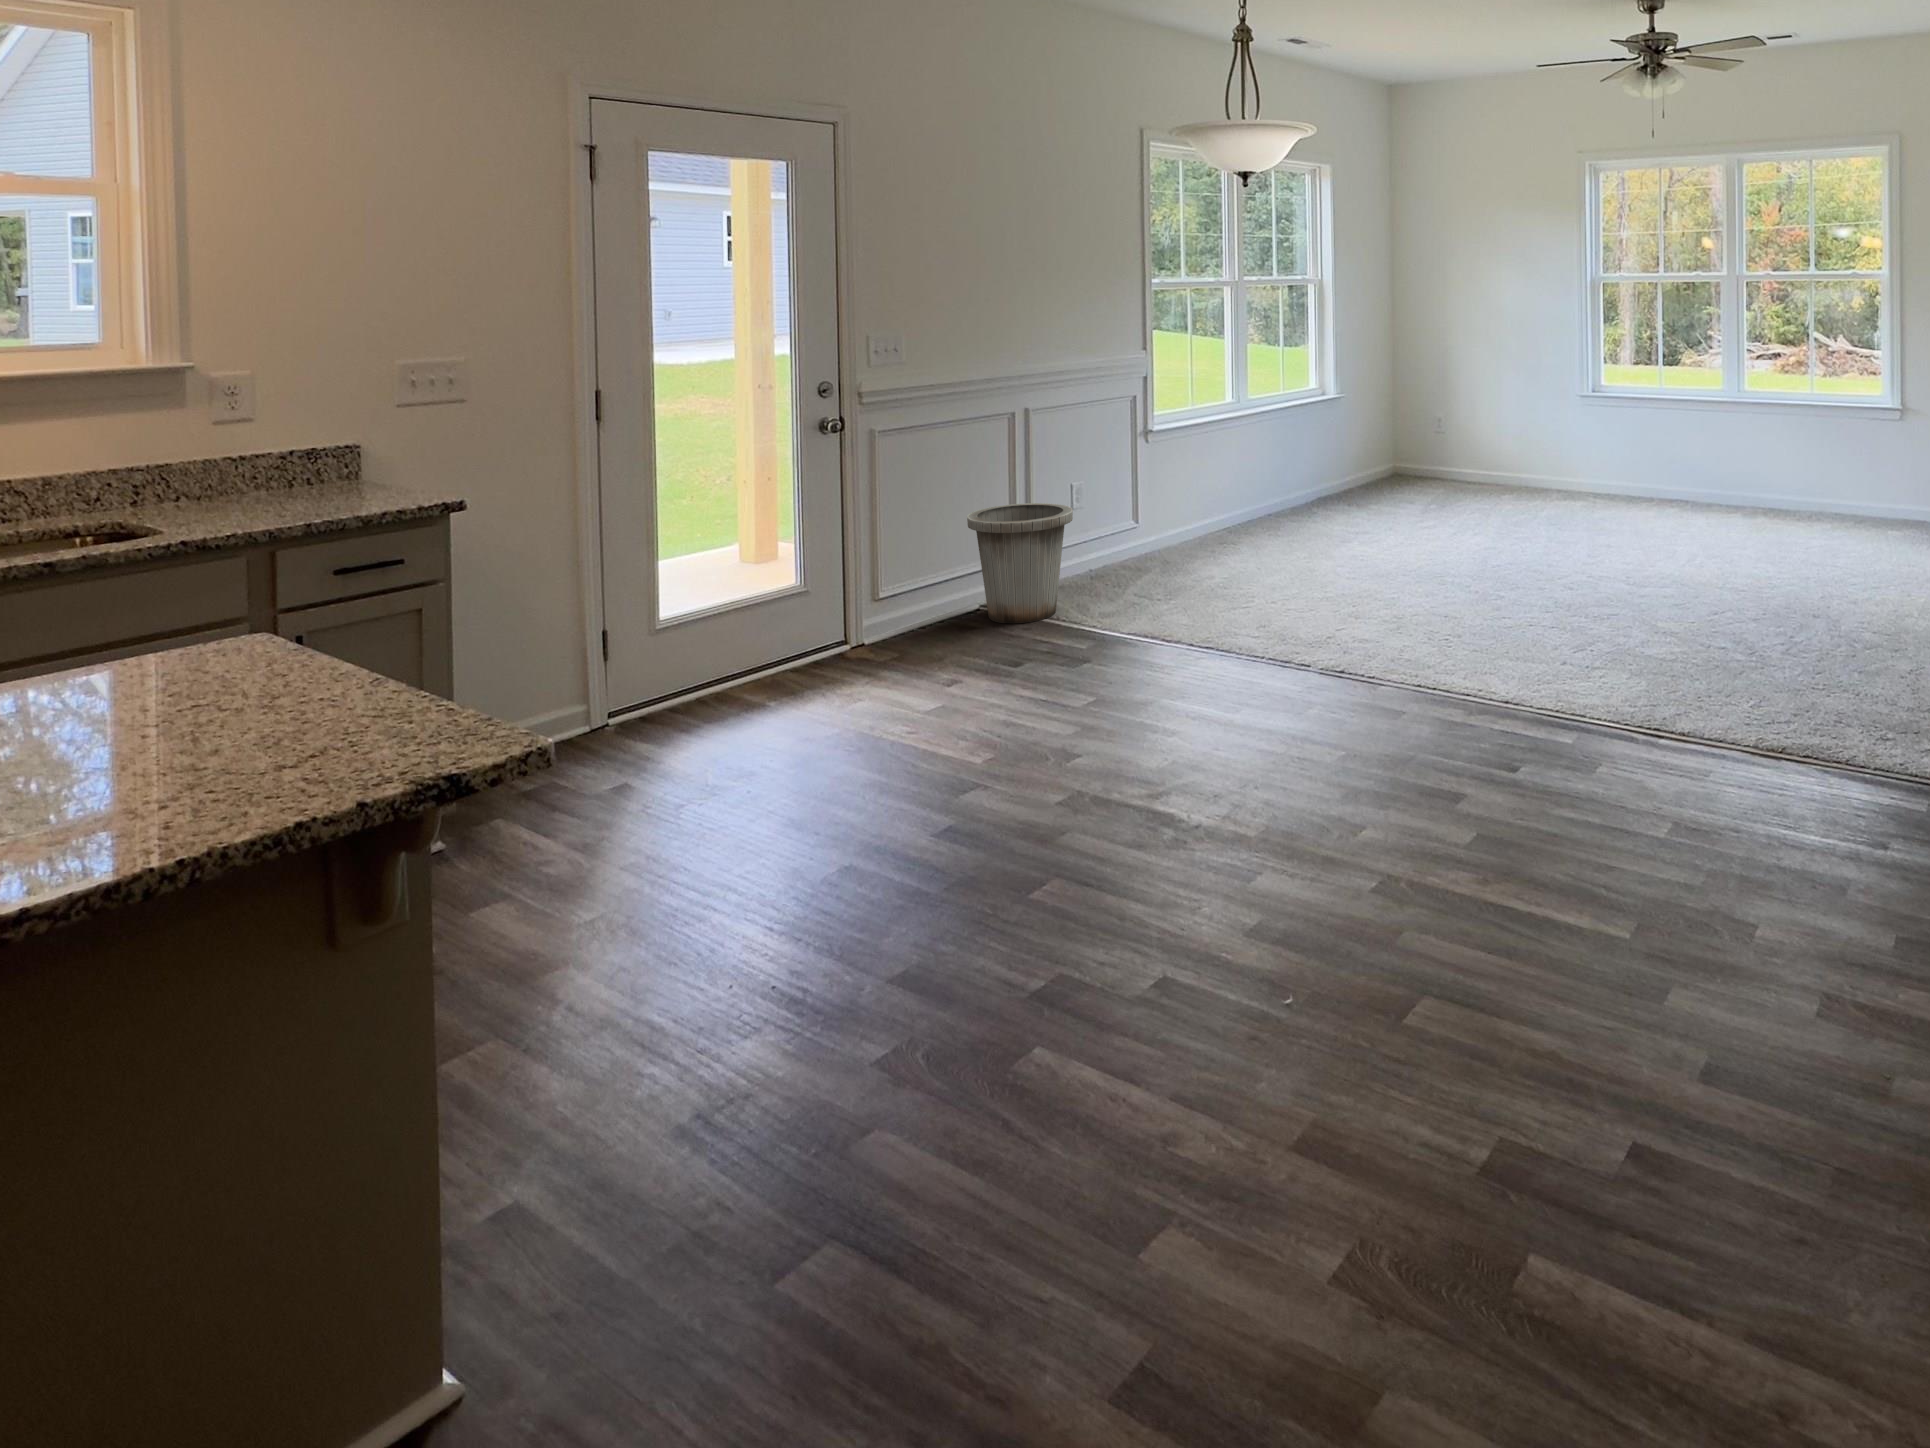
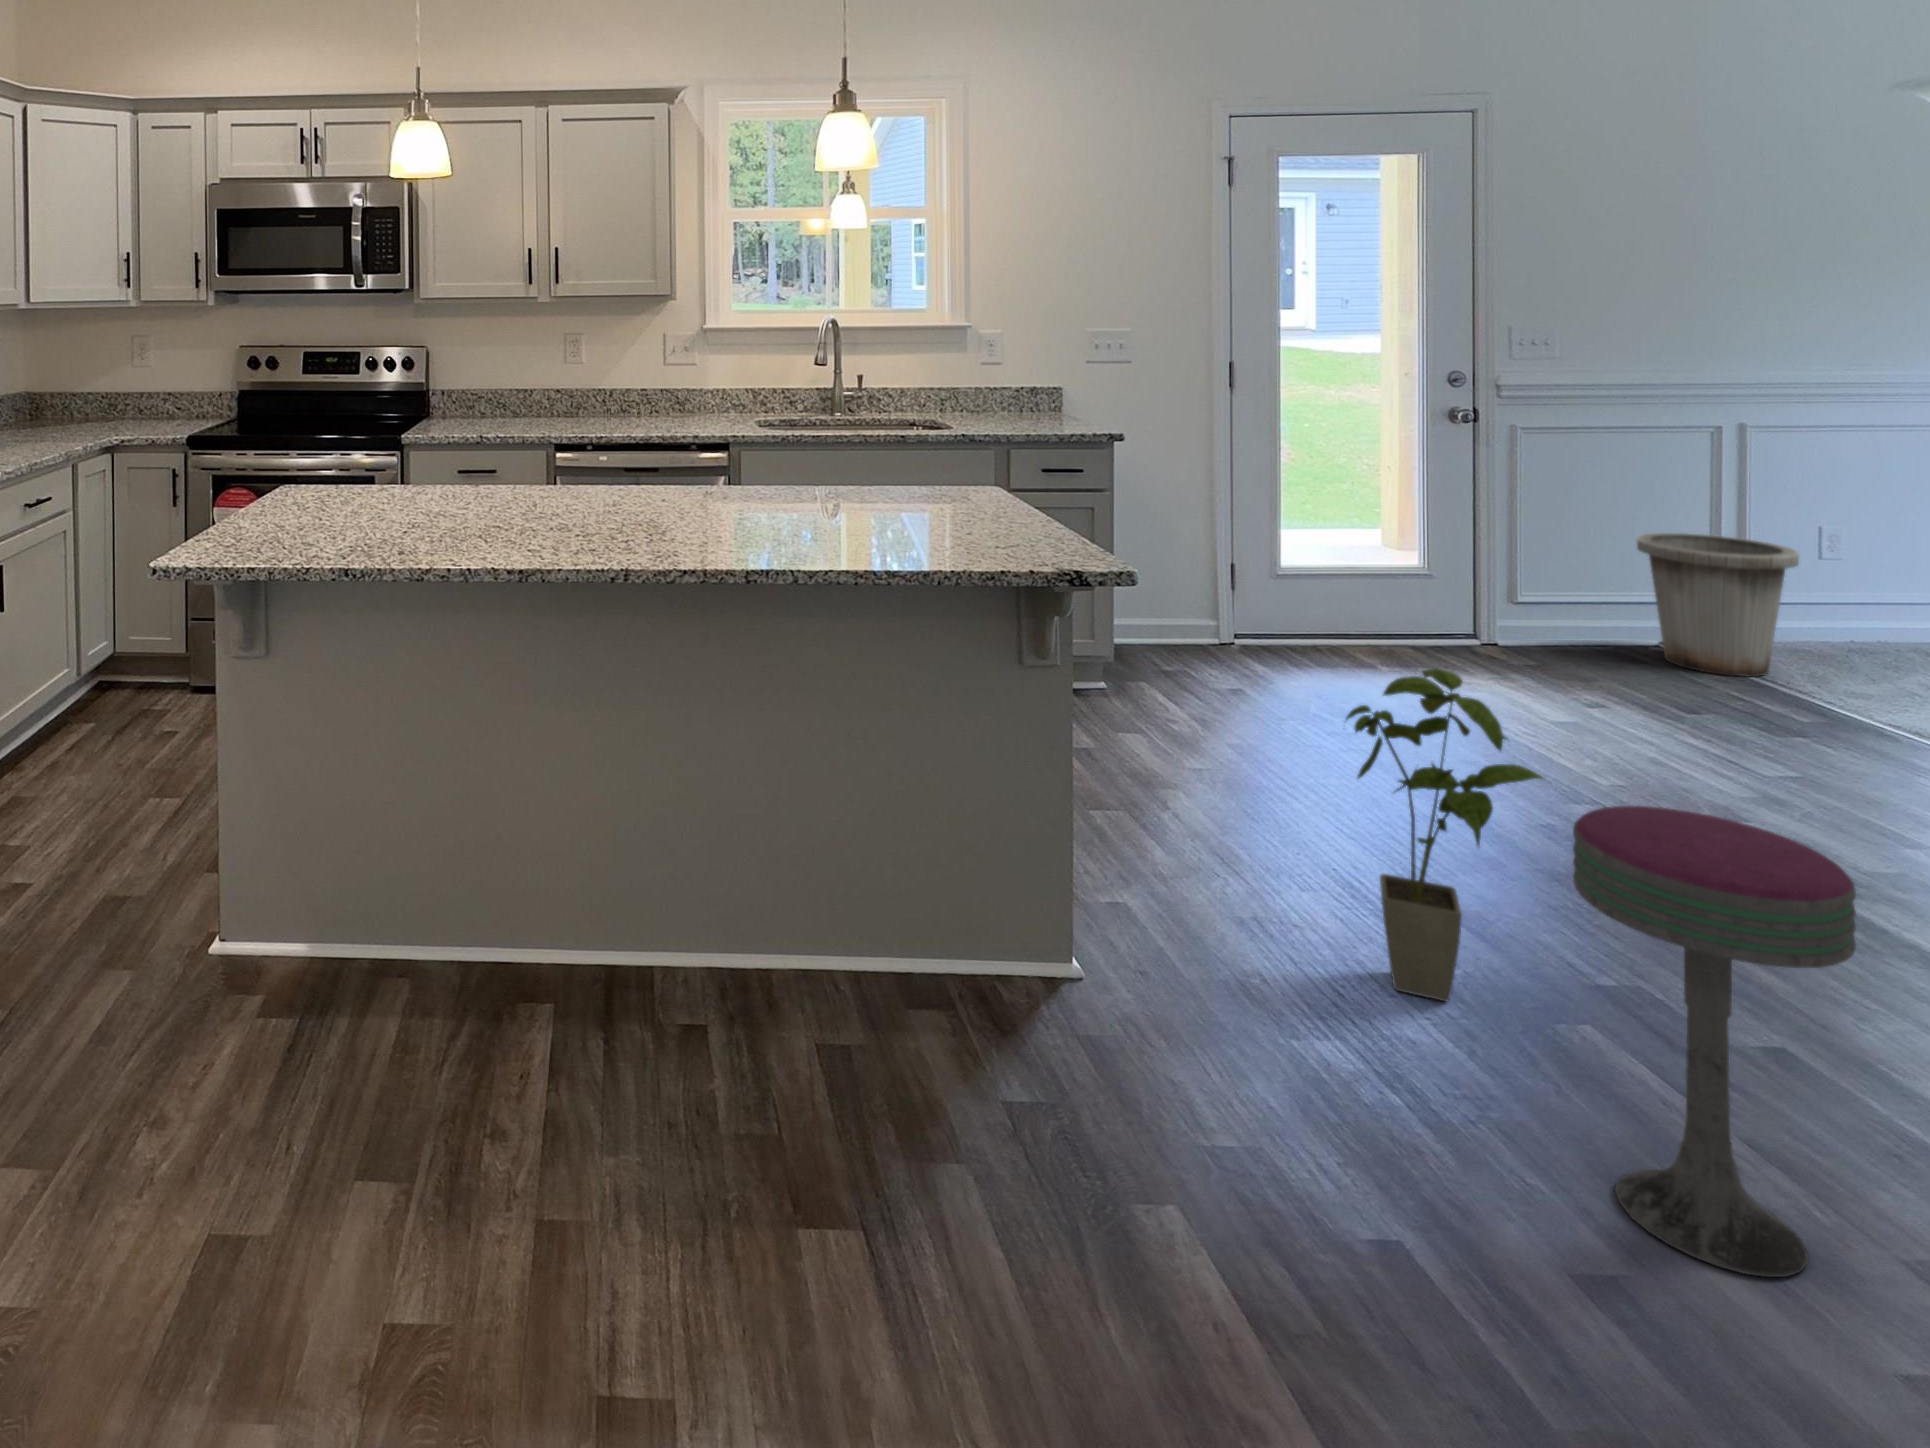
house plant: none [840,744,1044,1149] -> present [1346,668,1544,1001]
bar stool: none [1140,831,1358,1328] -> present [1573,806,1856,1277]

